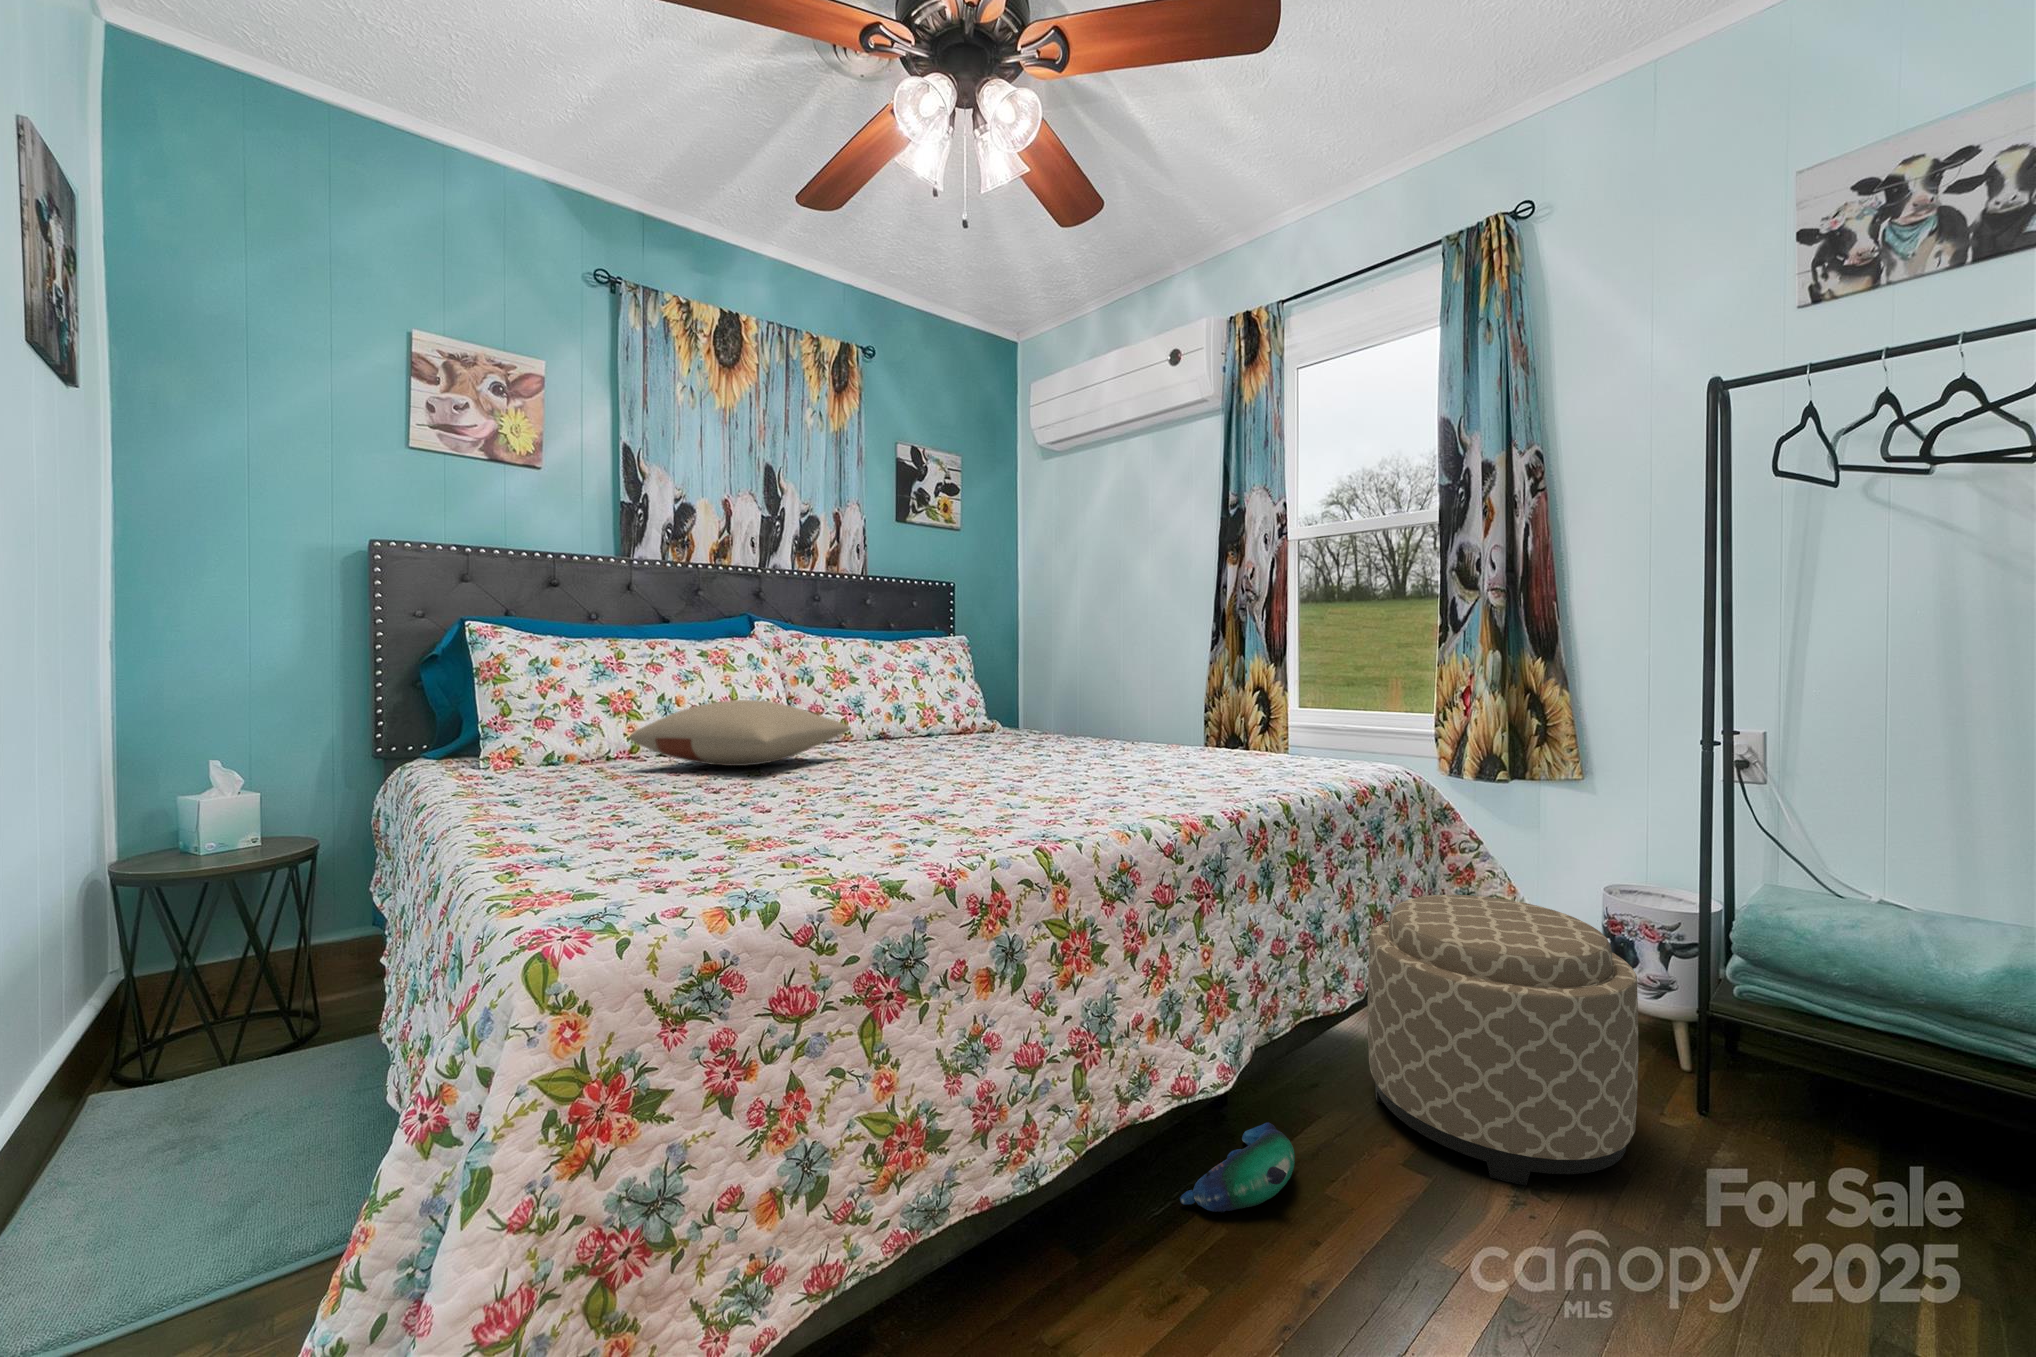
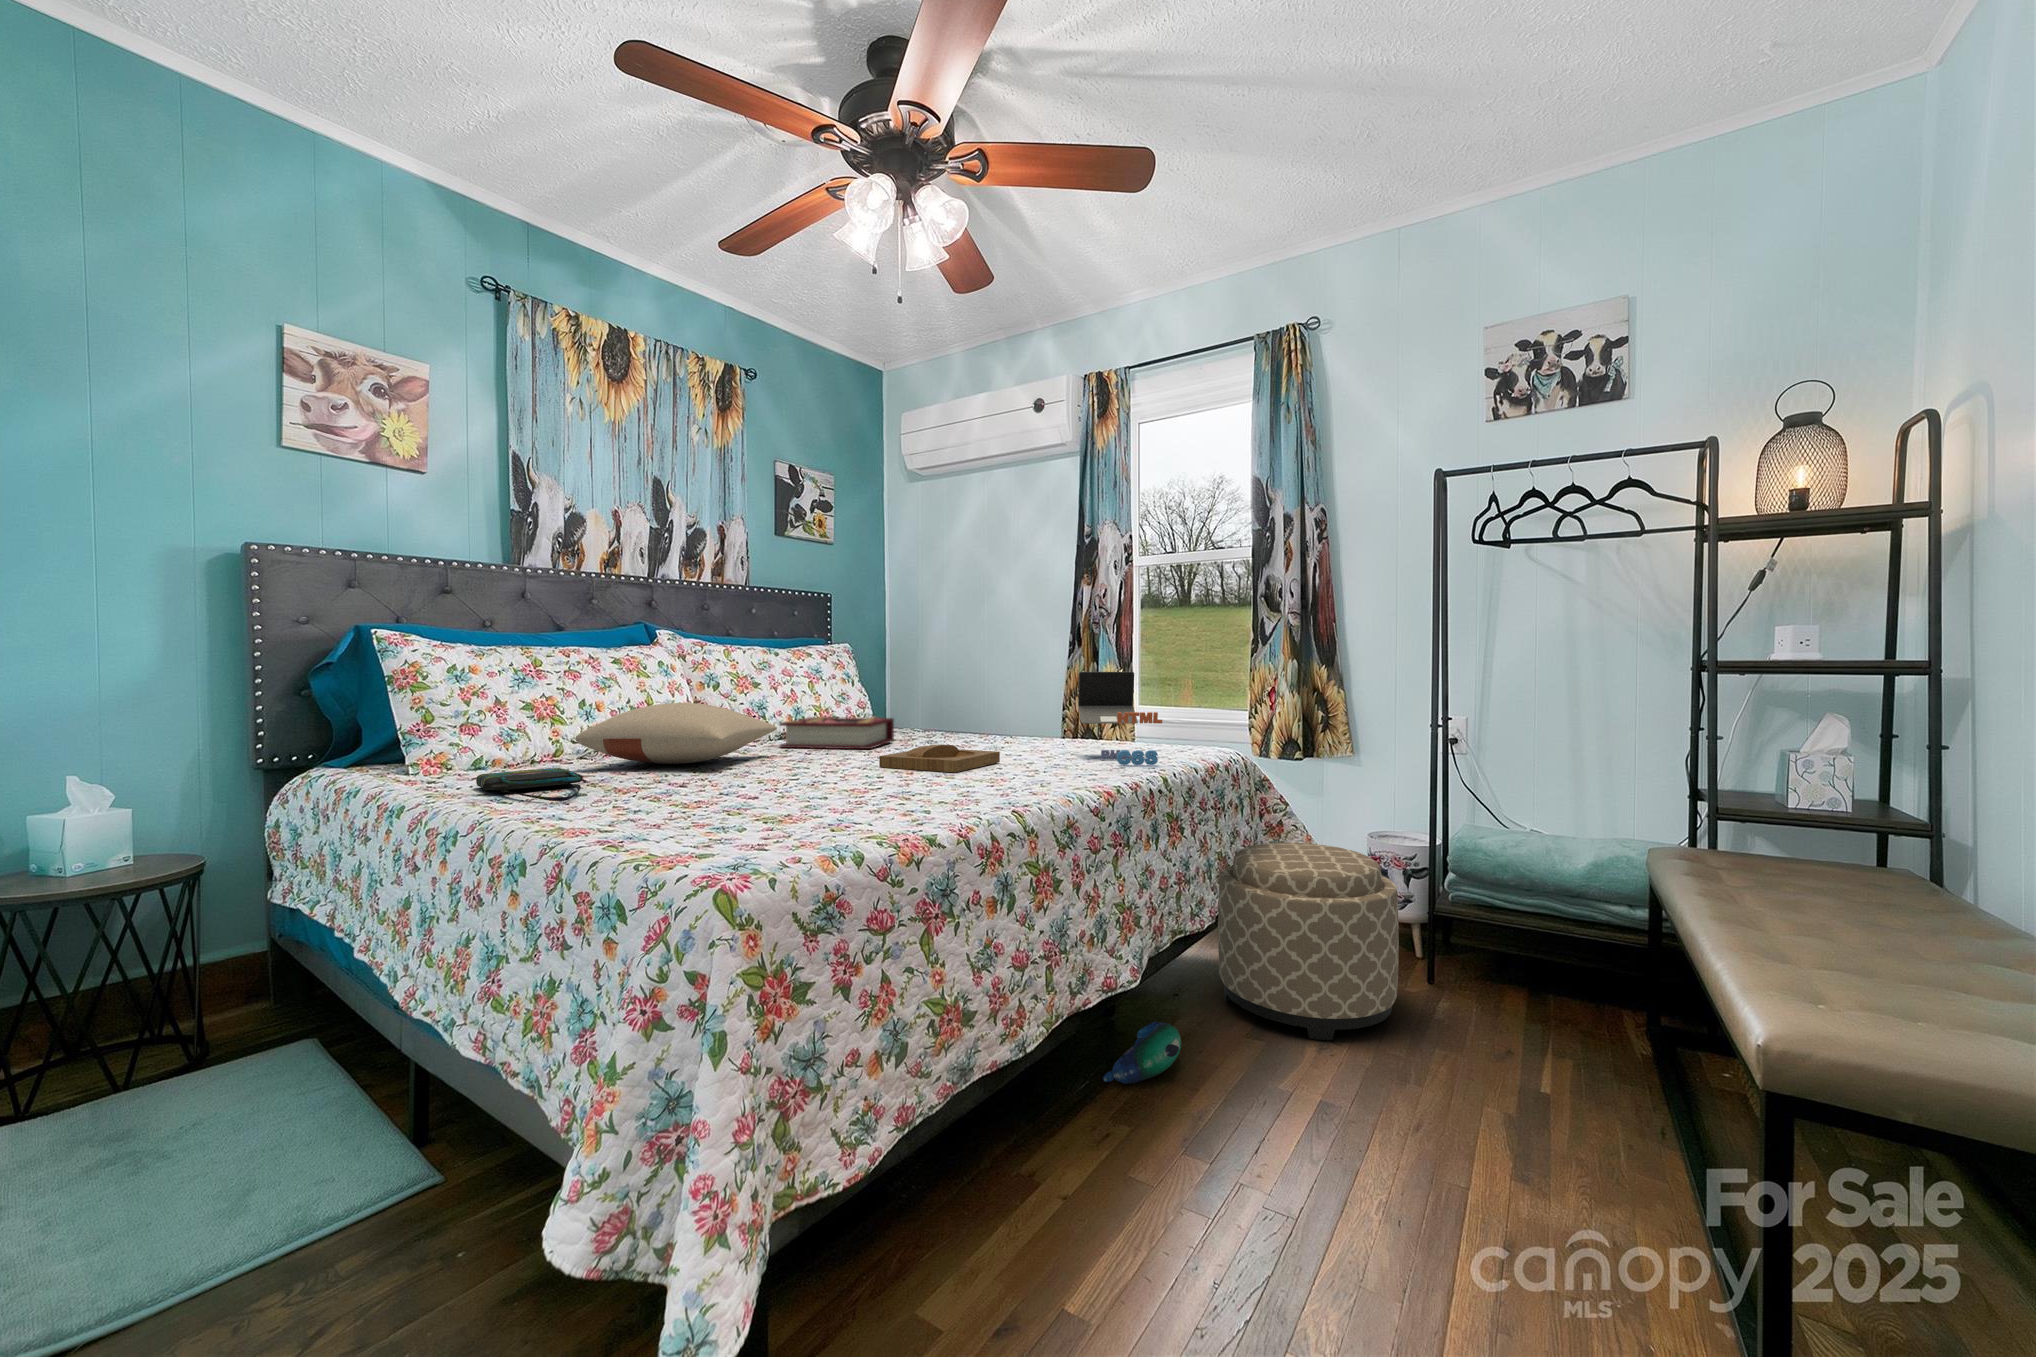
laptop: none [1191,667,1290,787] -> present [1078,672,1162,765]
book: none [866,715,995,753] -> present [779,716,894,749]
tray: none [941,754,1086,789] -> present [879,745,1000,772]
tote bag: none [496,769,612,810] -> present [476,768,587,801]

